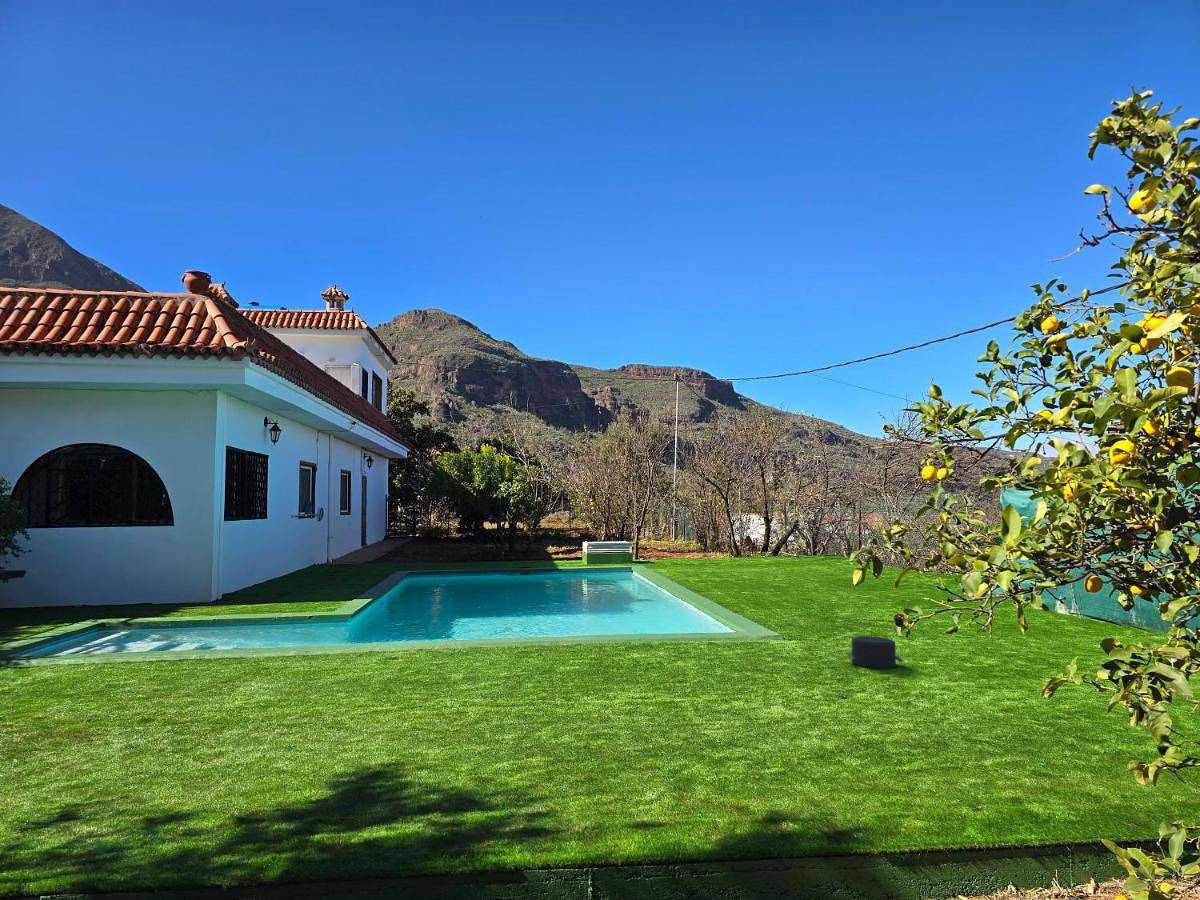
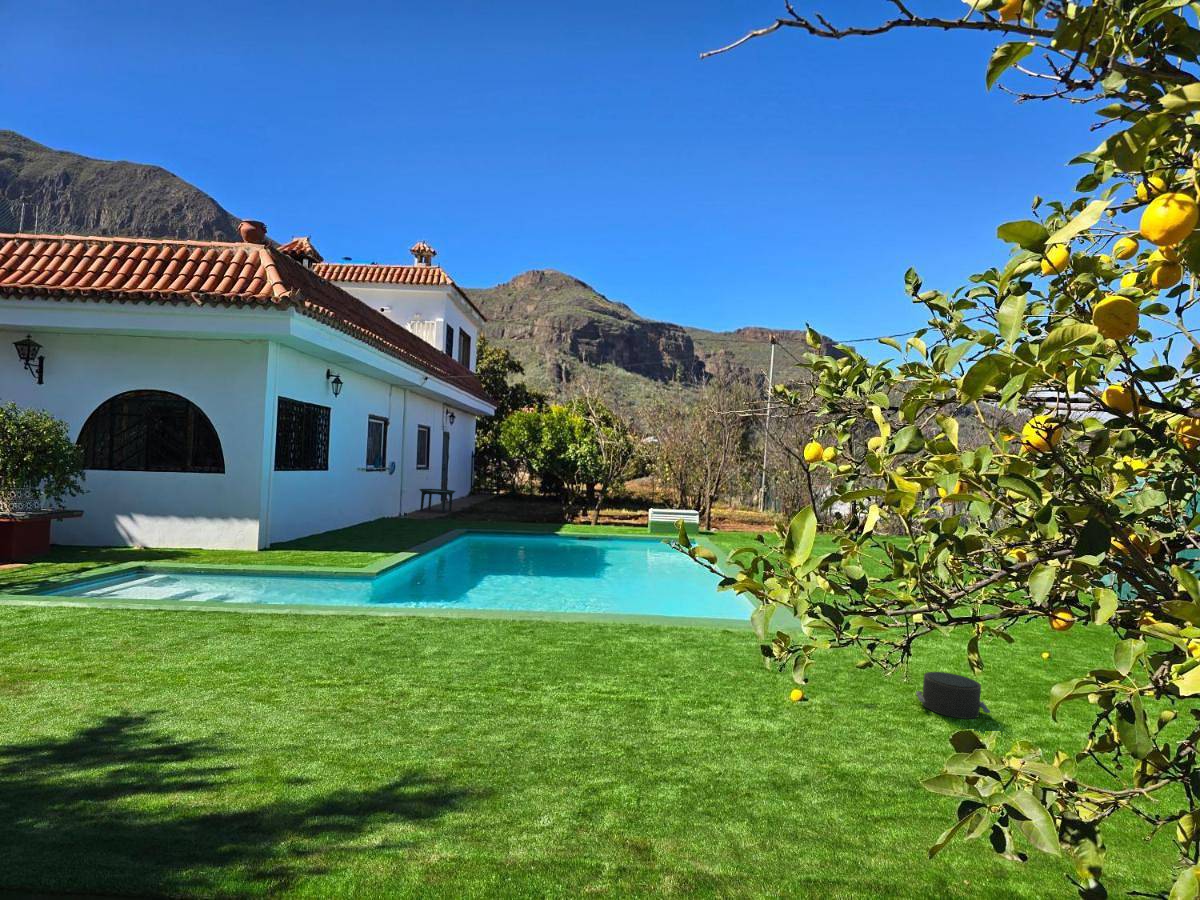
round table: none [344,536,382,559] -> present [419,489,456,513]

